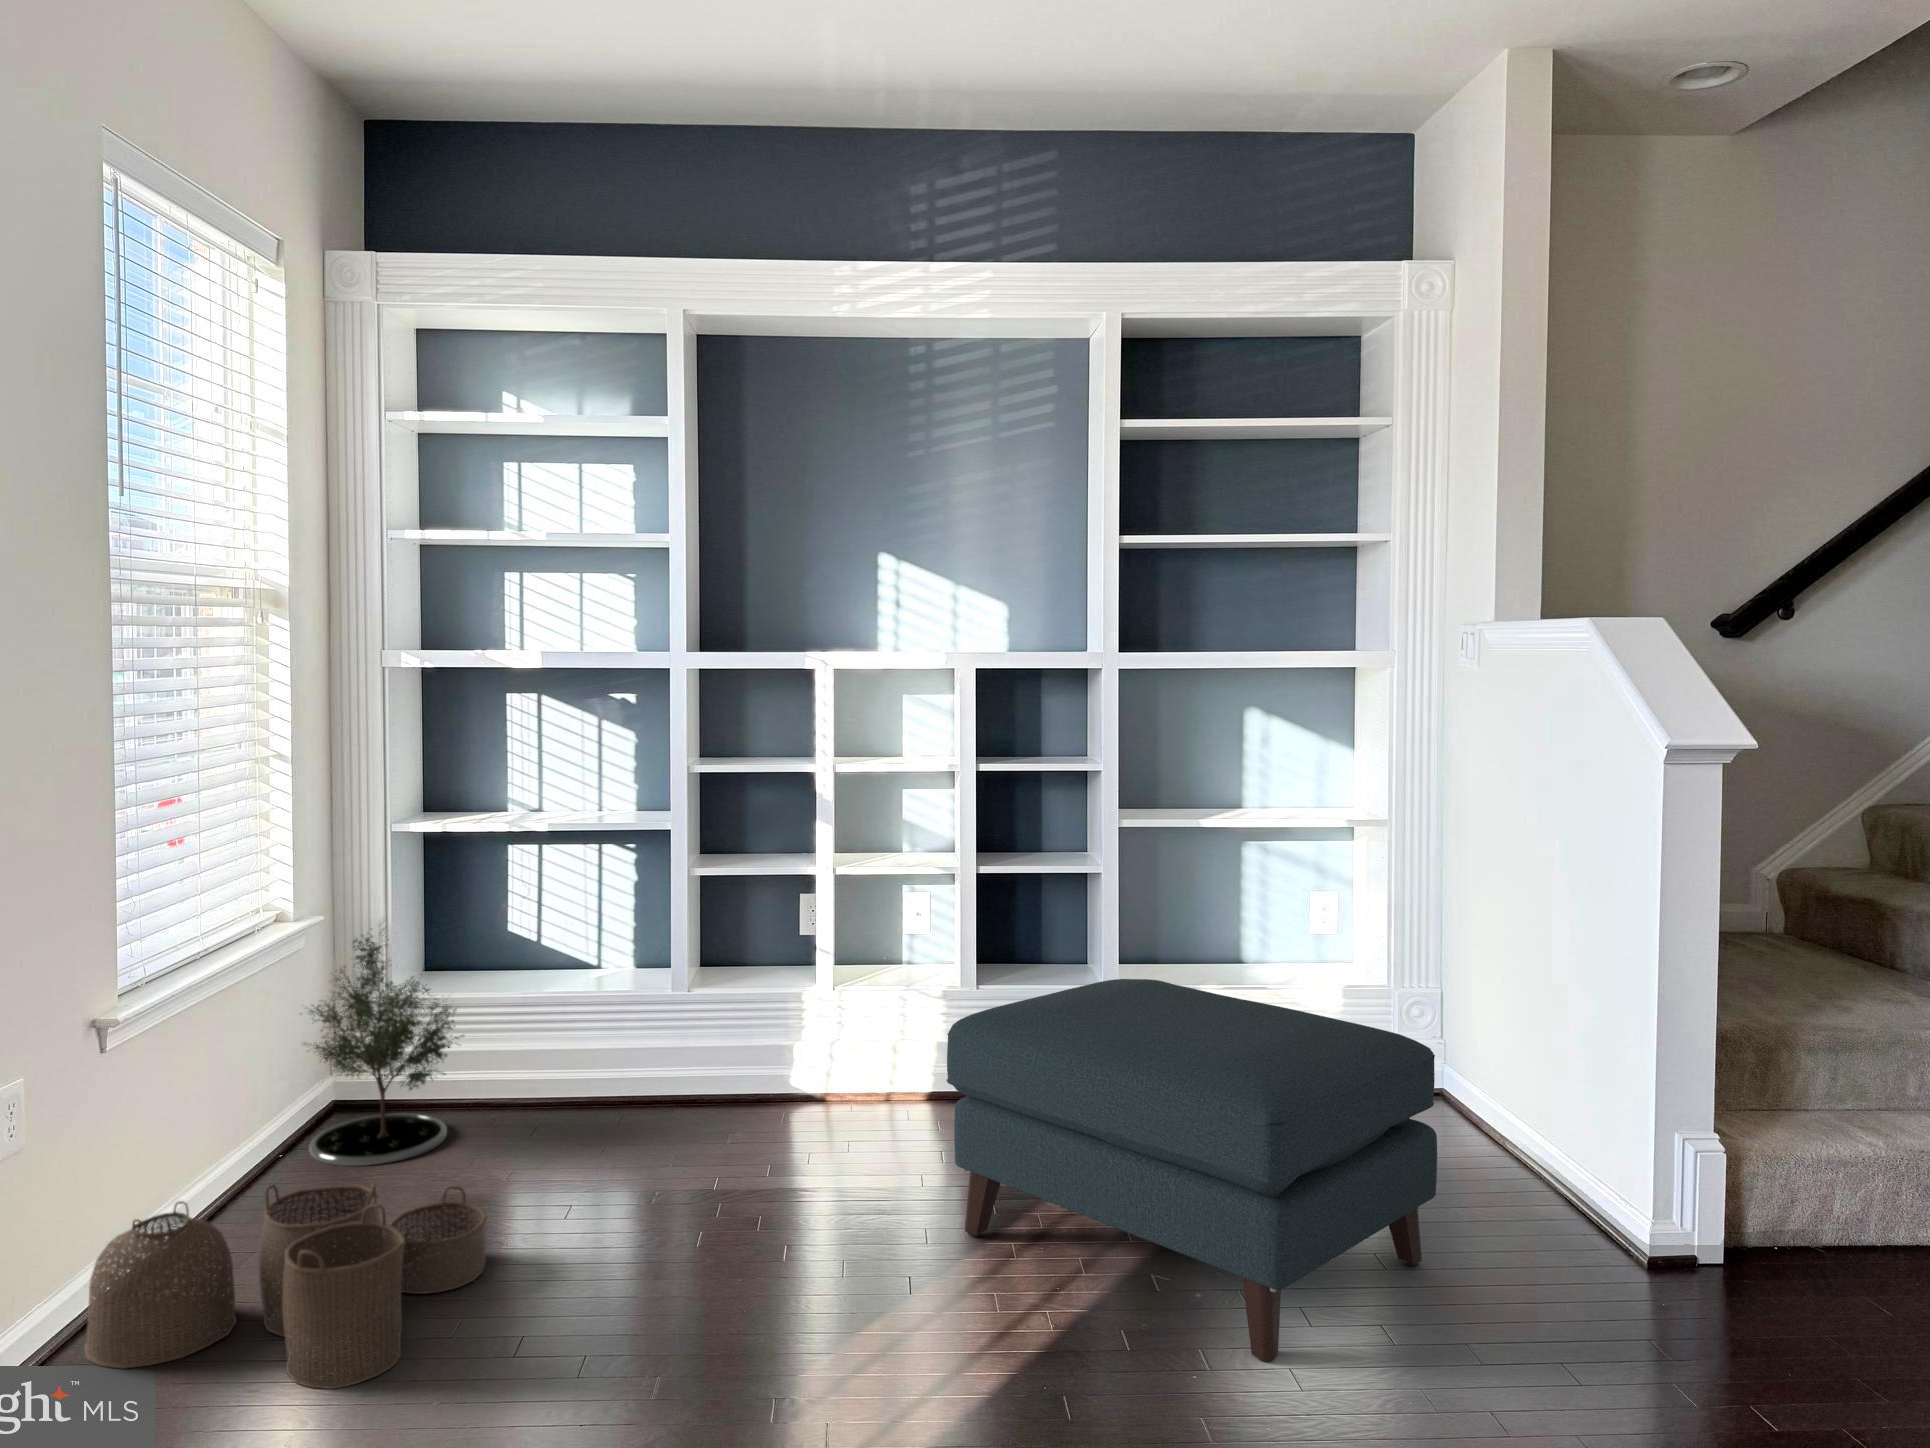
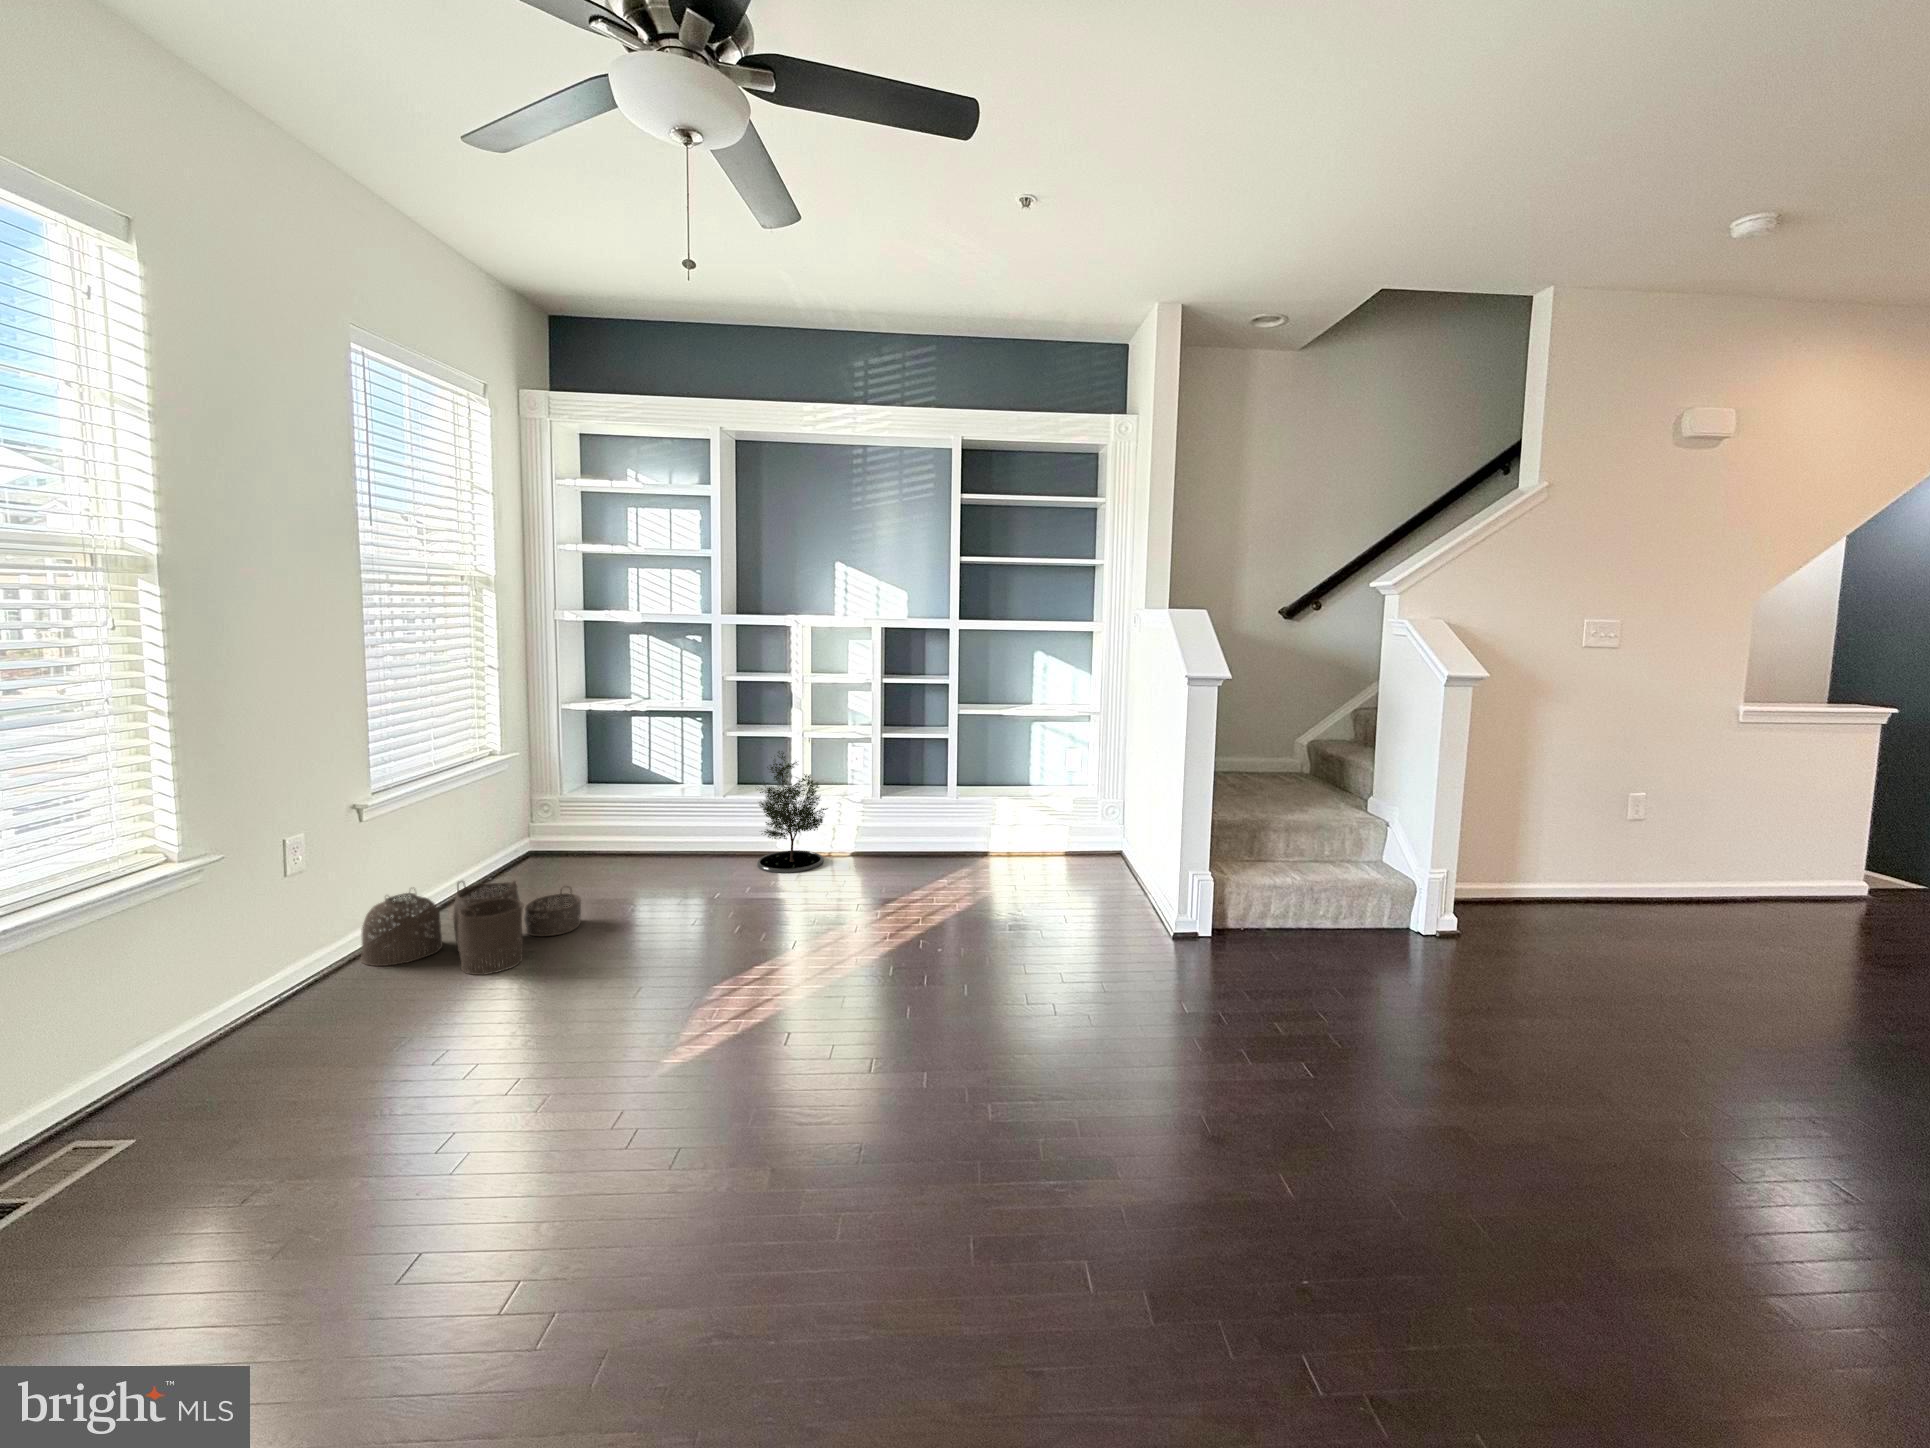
potted tree: present [304,924,463,1166] -> present [757,751,828,873]
ottoman: present [947,979,1437,1362] -> none [824,789,1061,968]

